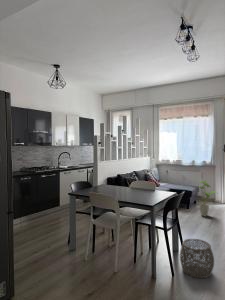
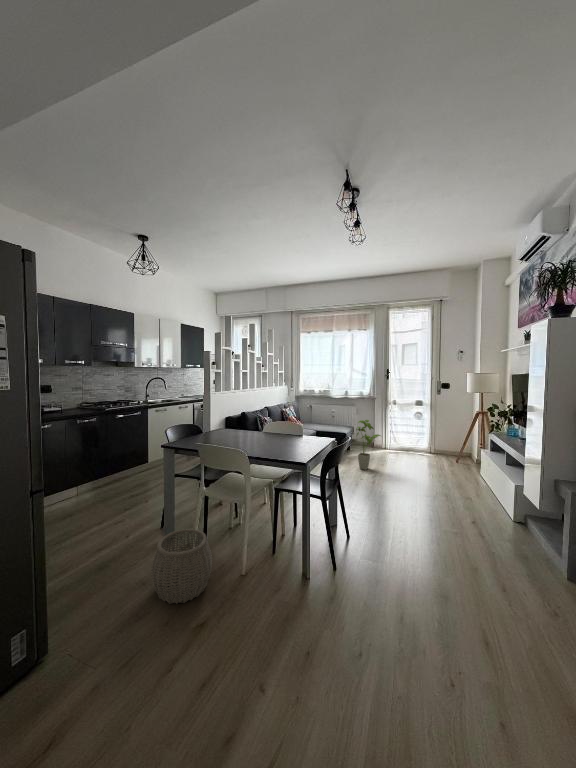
woven basket: present [180,239,214,278] -> present [151,529,212,604]

